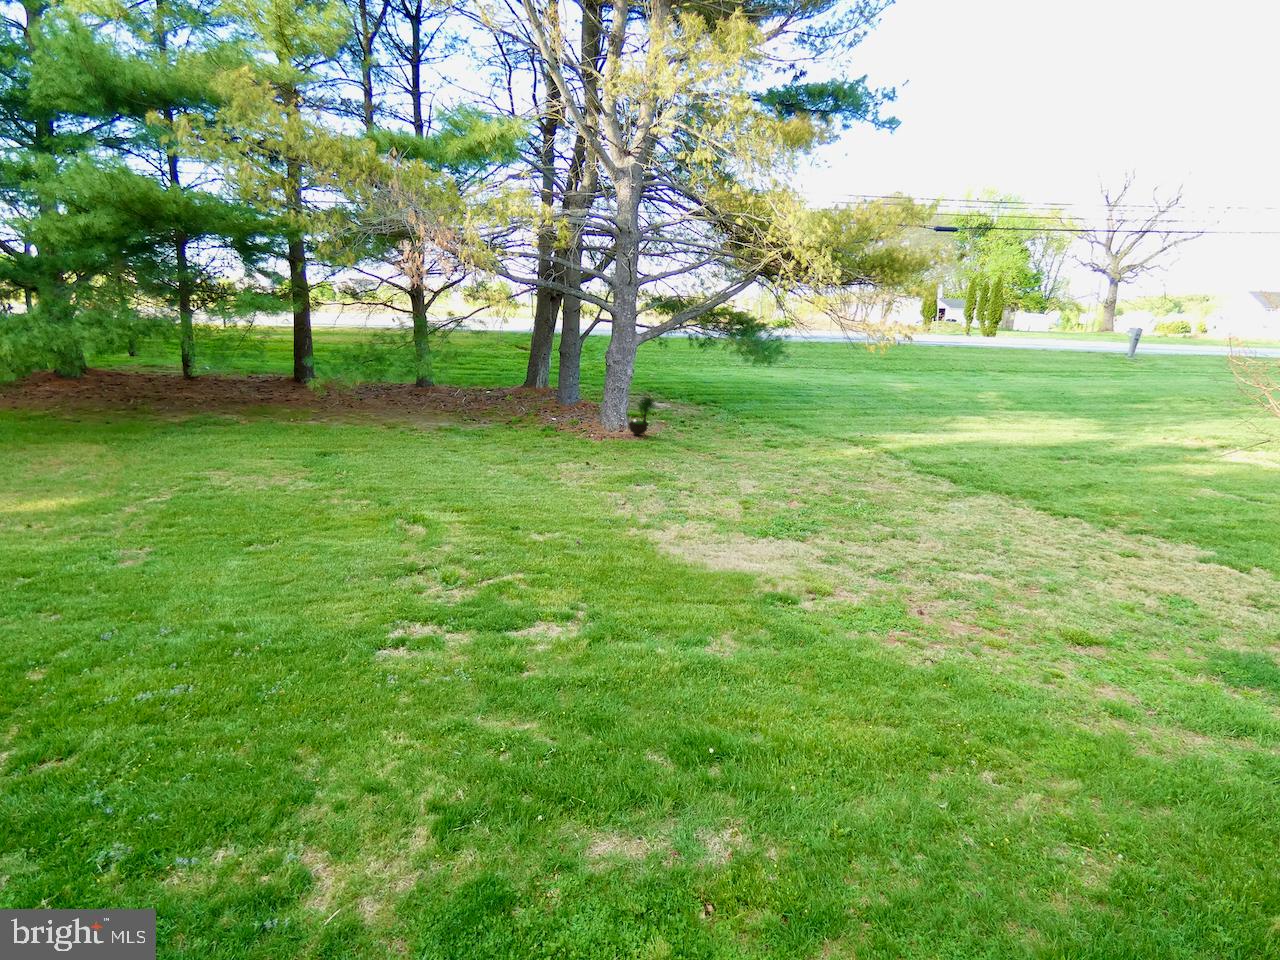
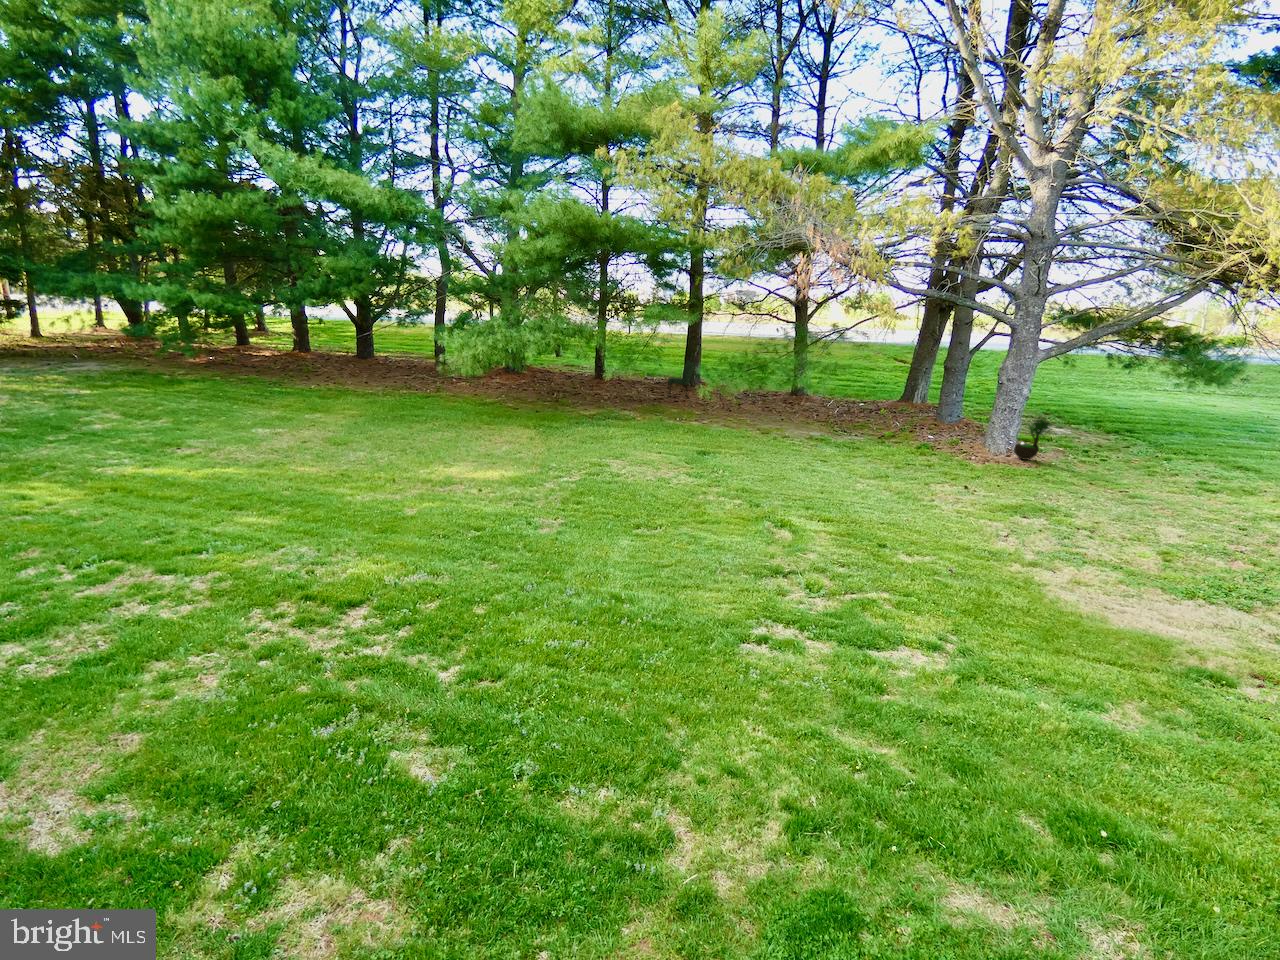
chair: none [256,343,291,391] -> present [668,360,694,397]

